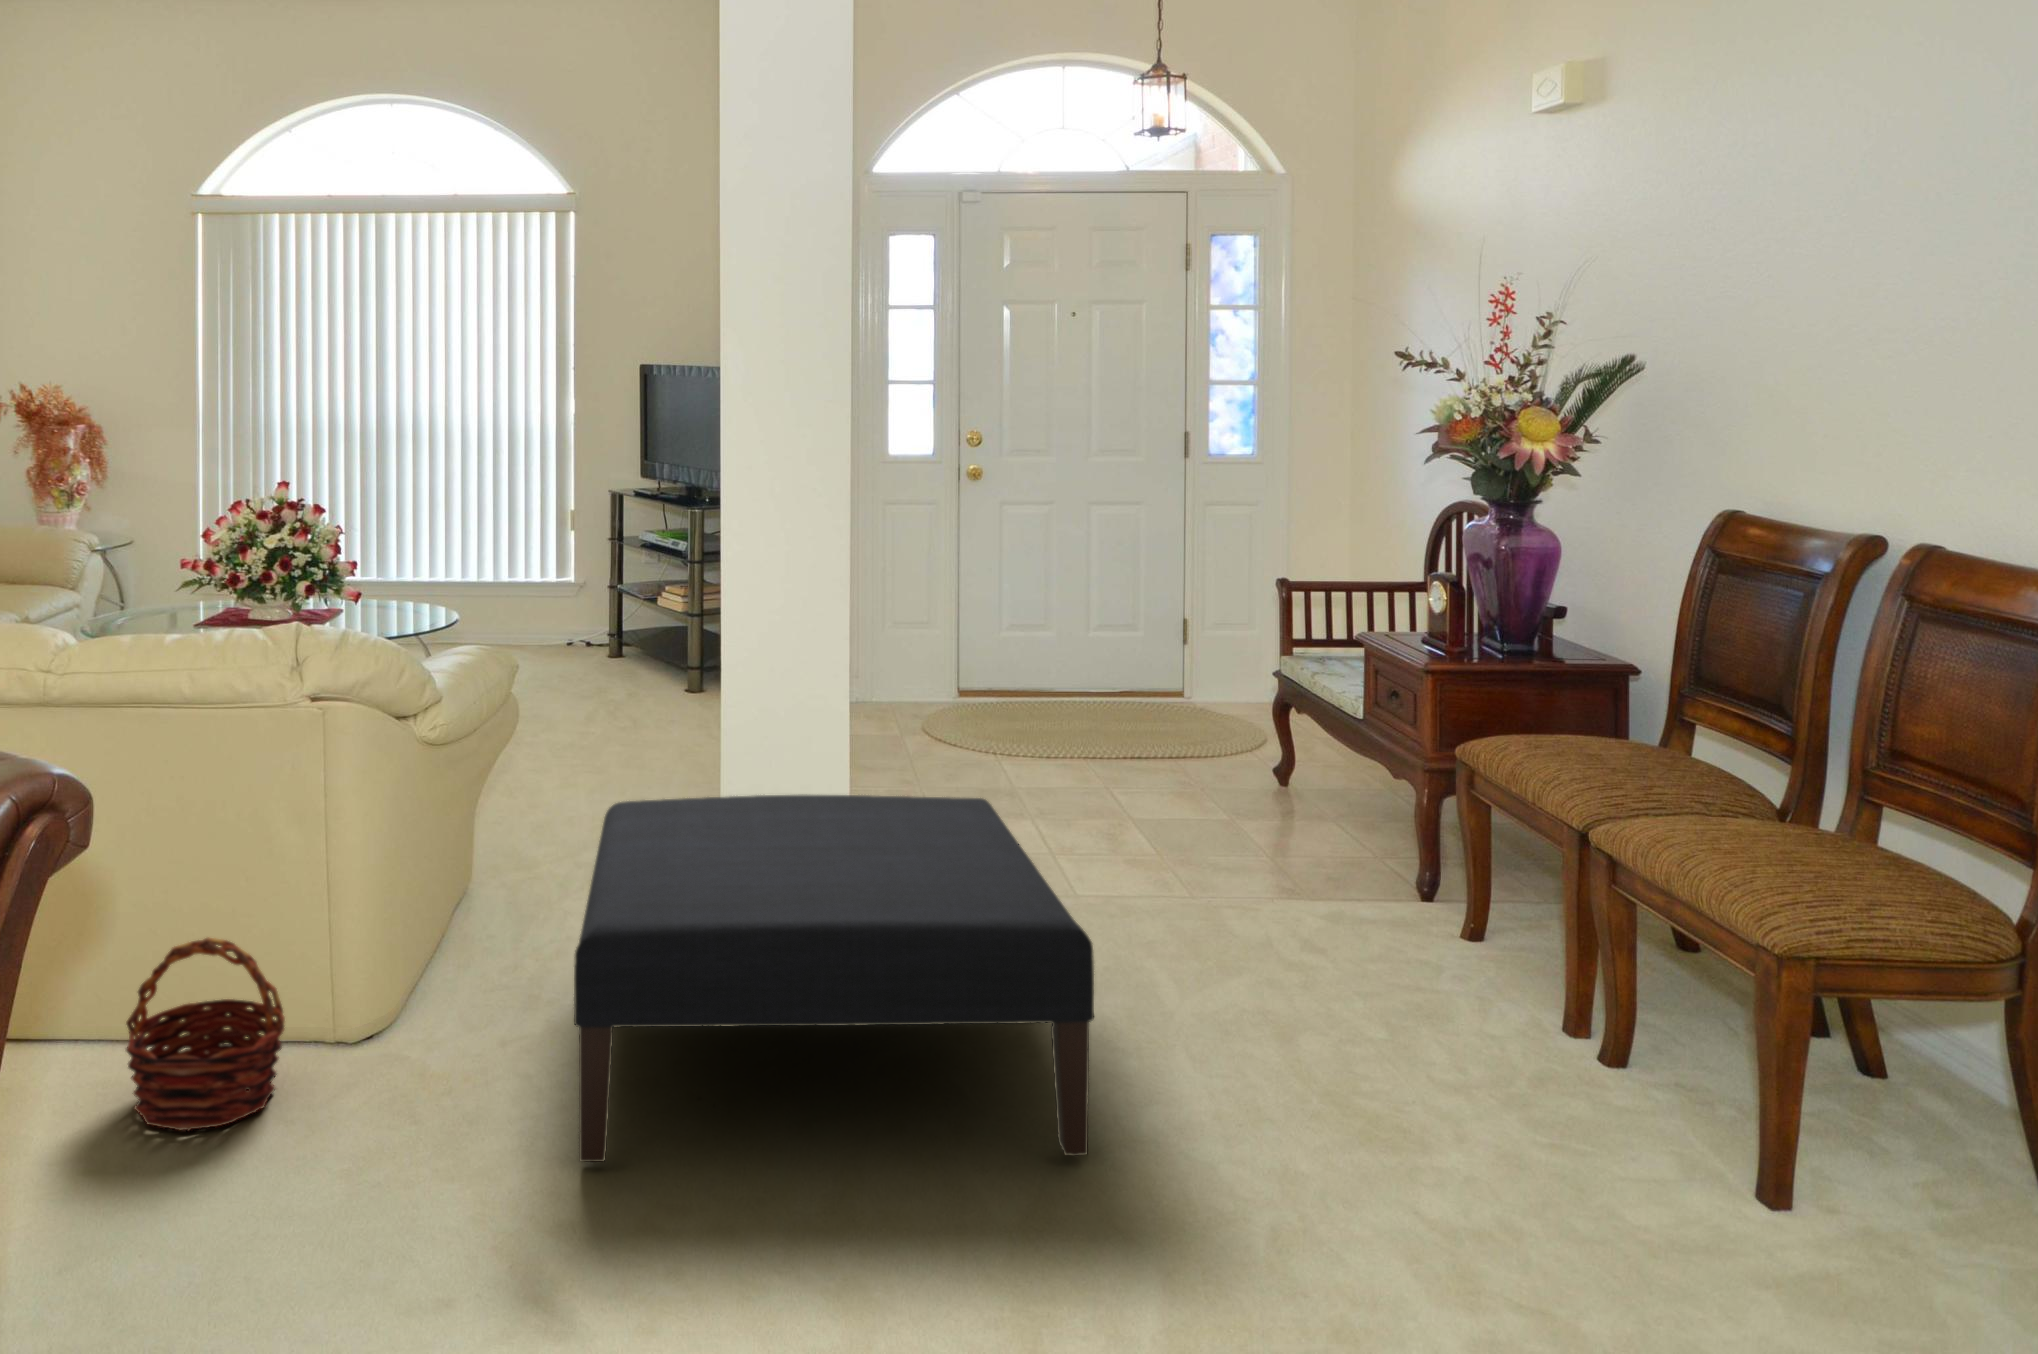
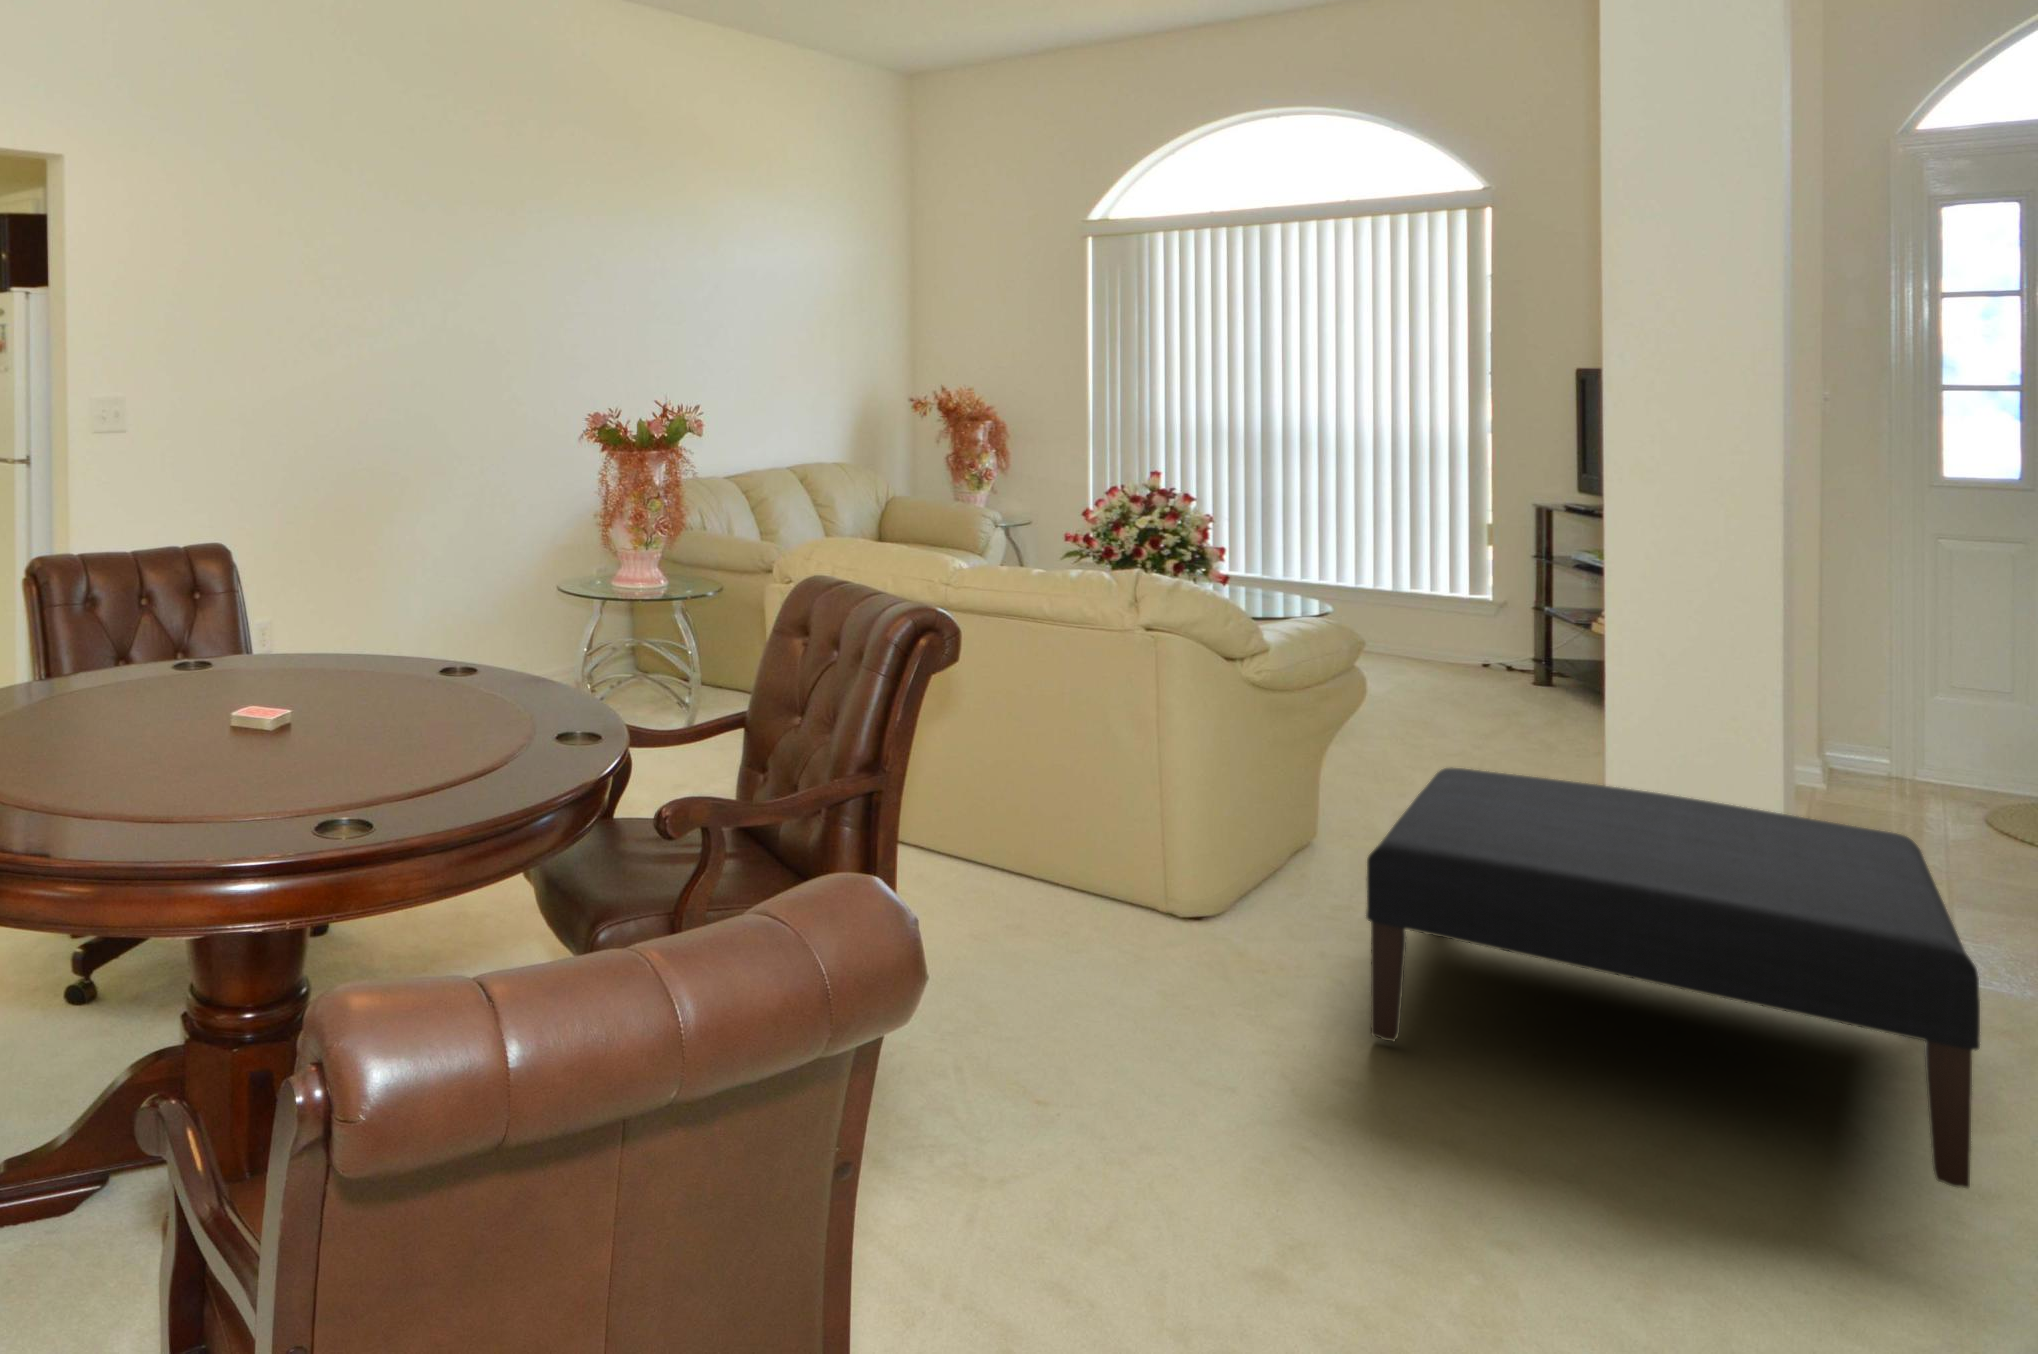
basket: present [126,938,285,1131] -> none [1005,797,1125,936]

